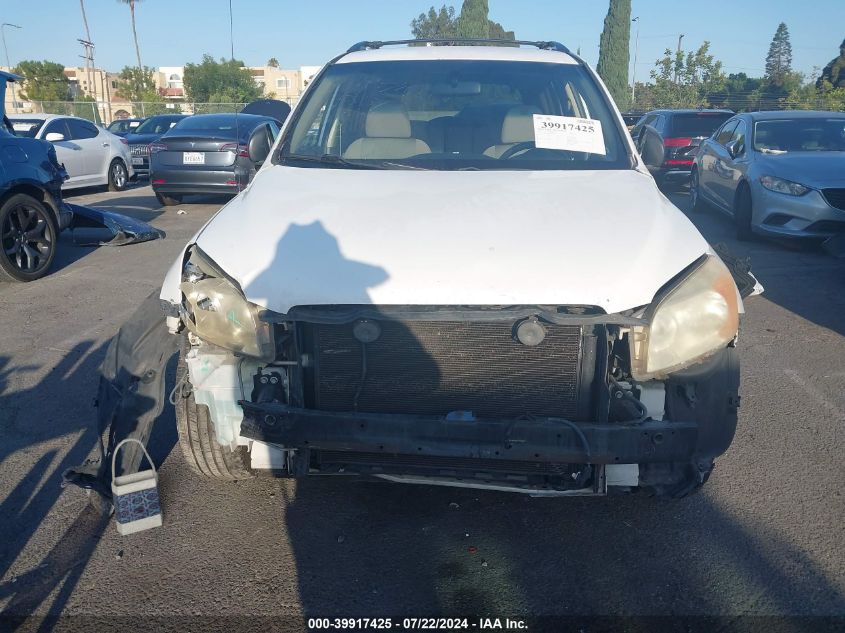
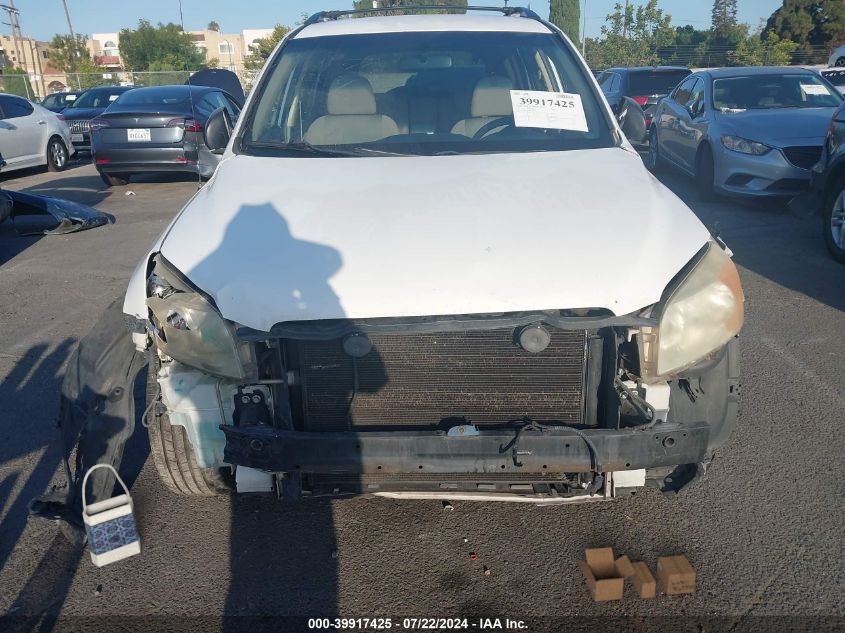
cardboard box: none [569,543,684,593] -> present [577,547,696,601]

